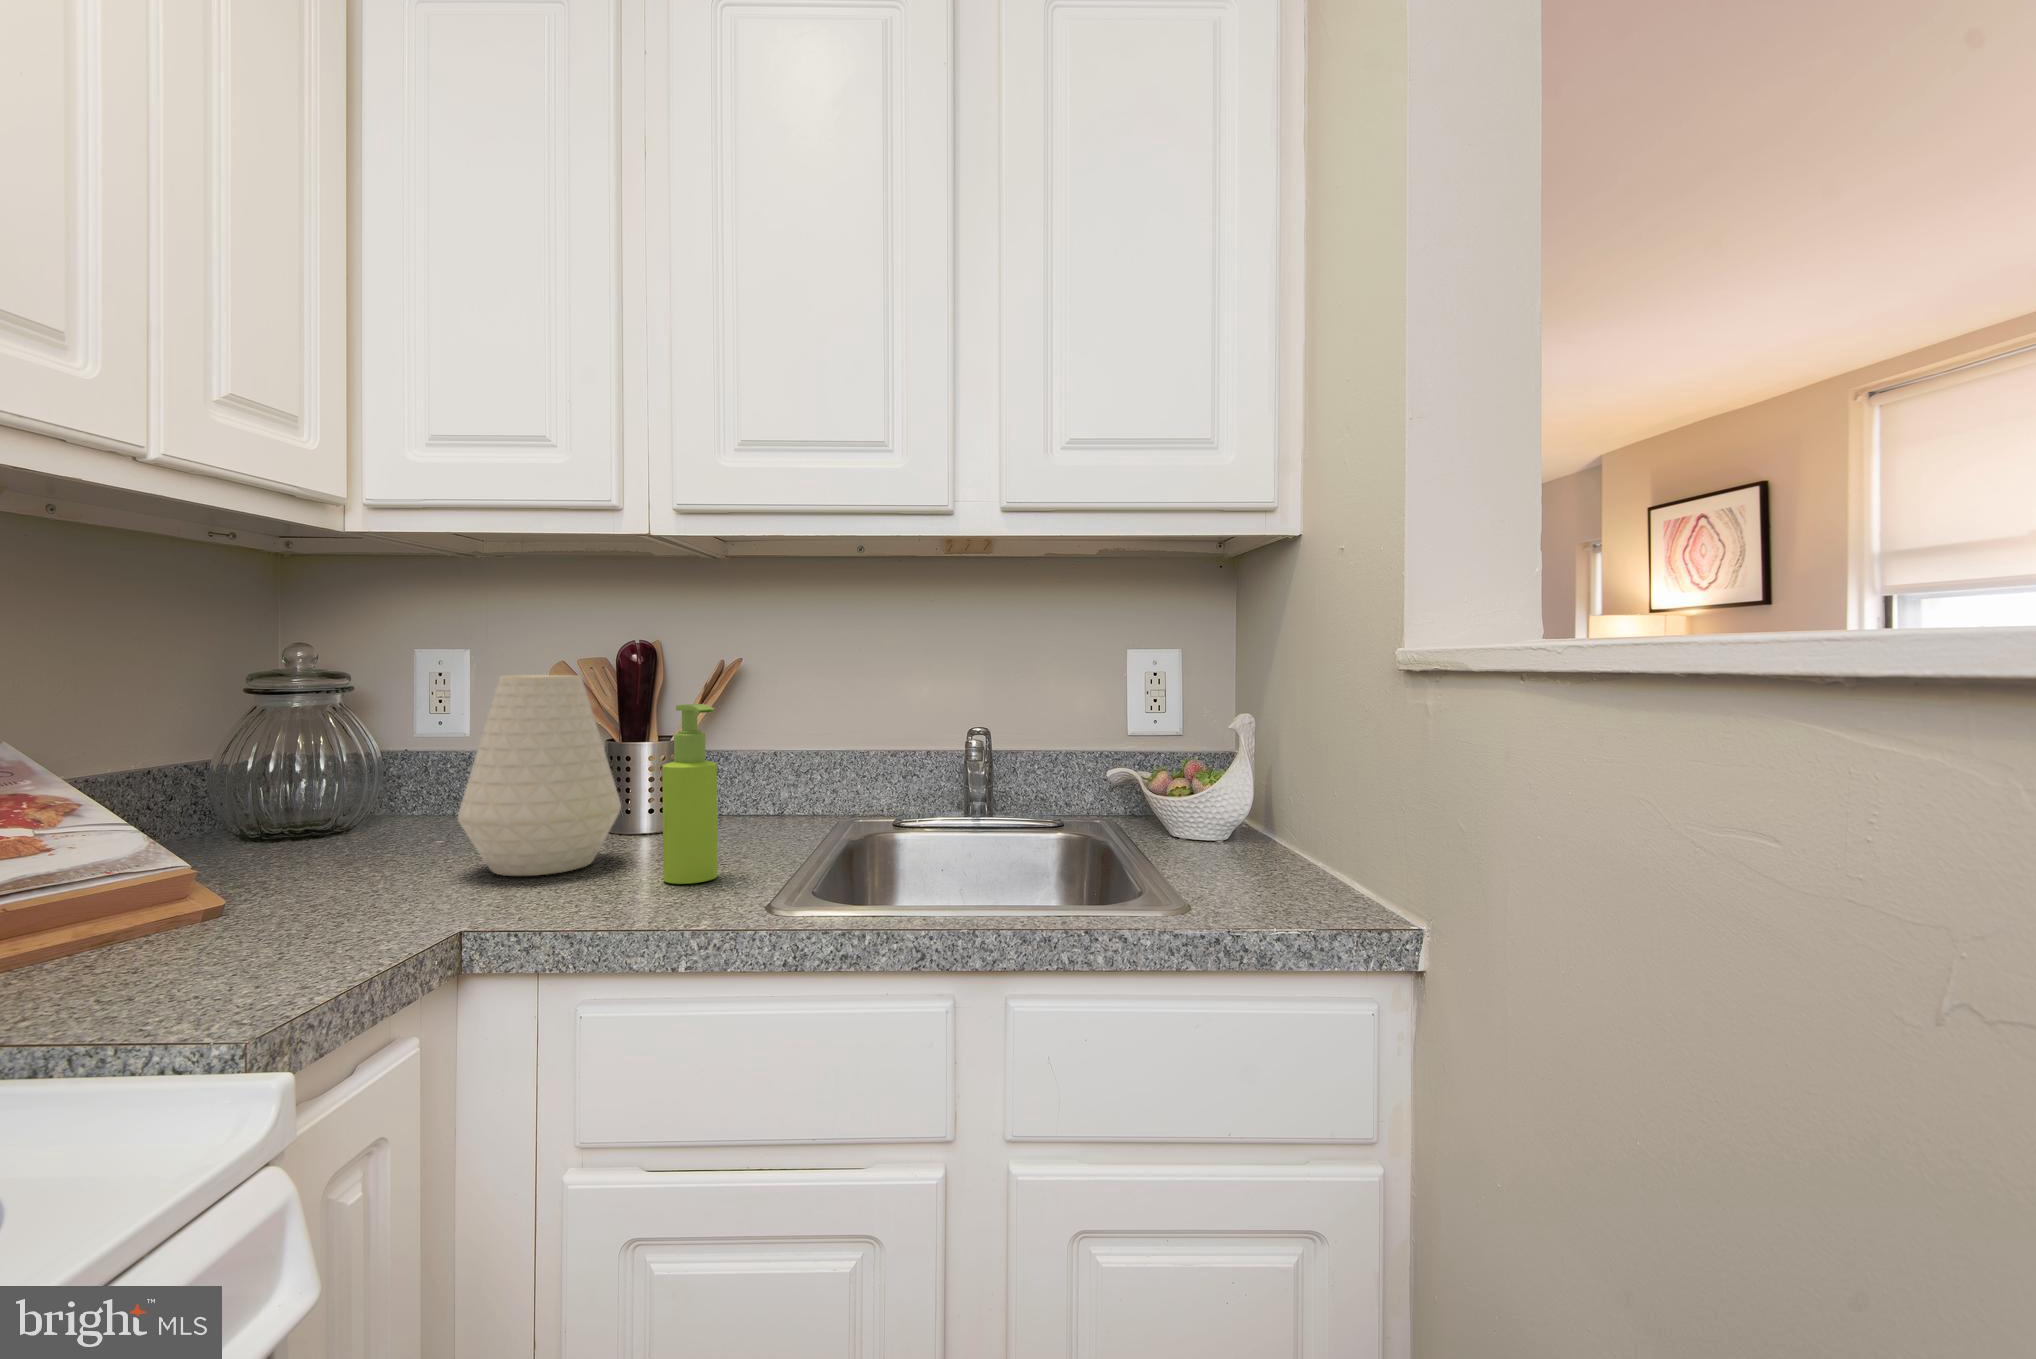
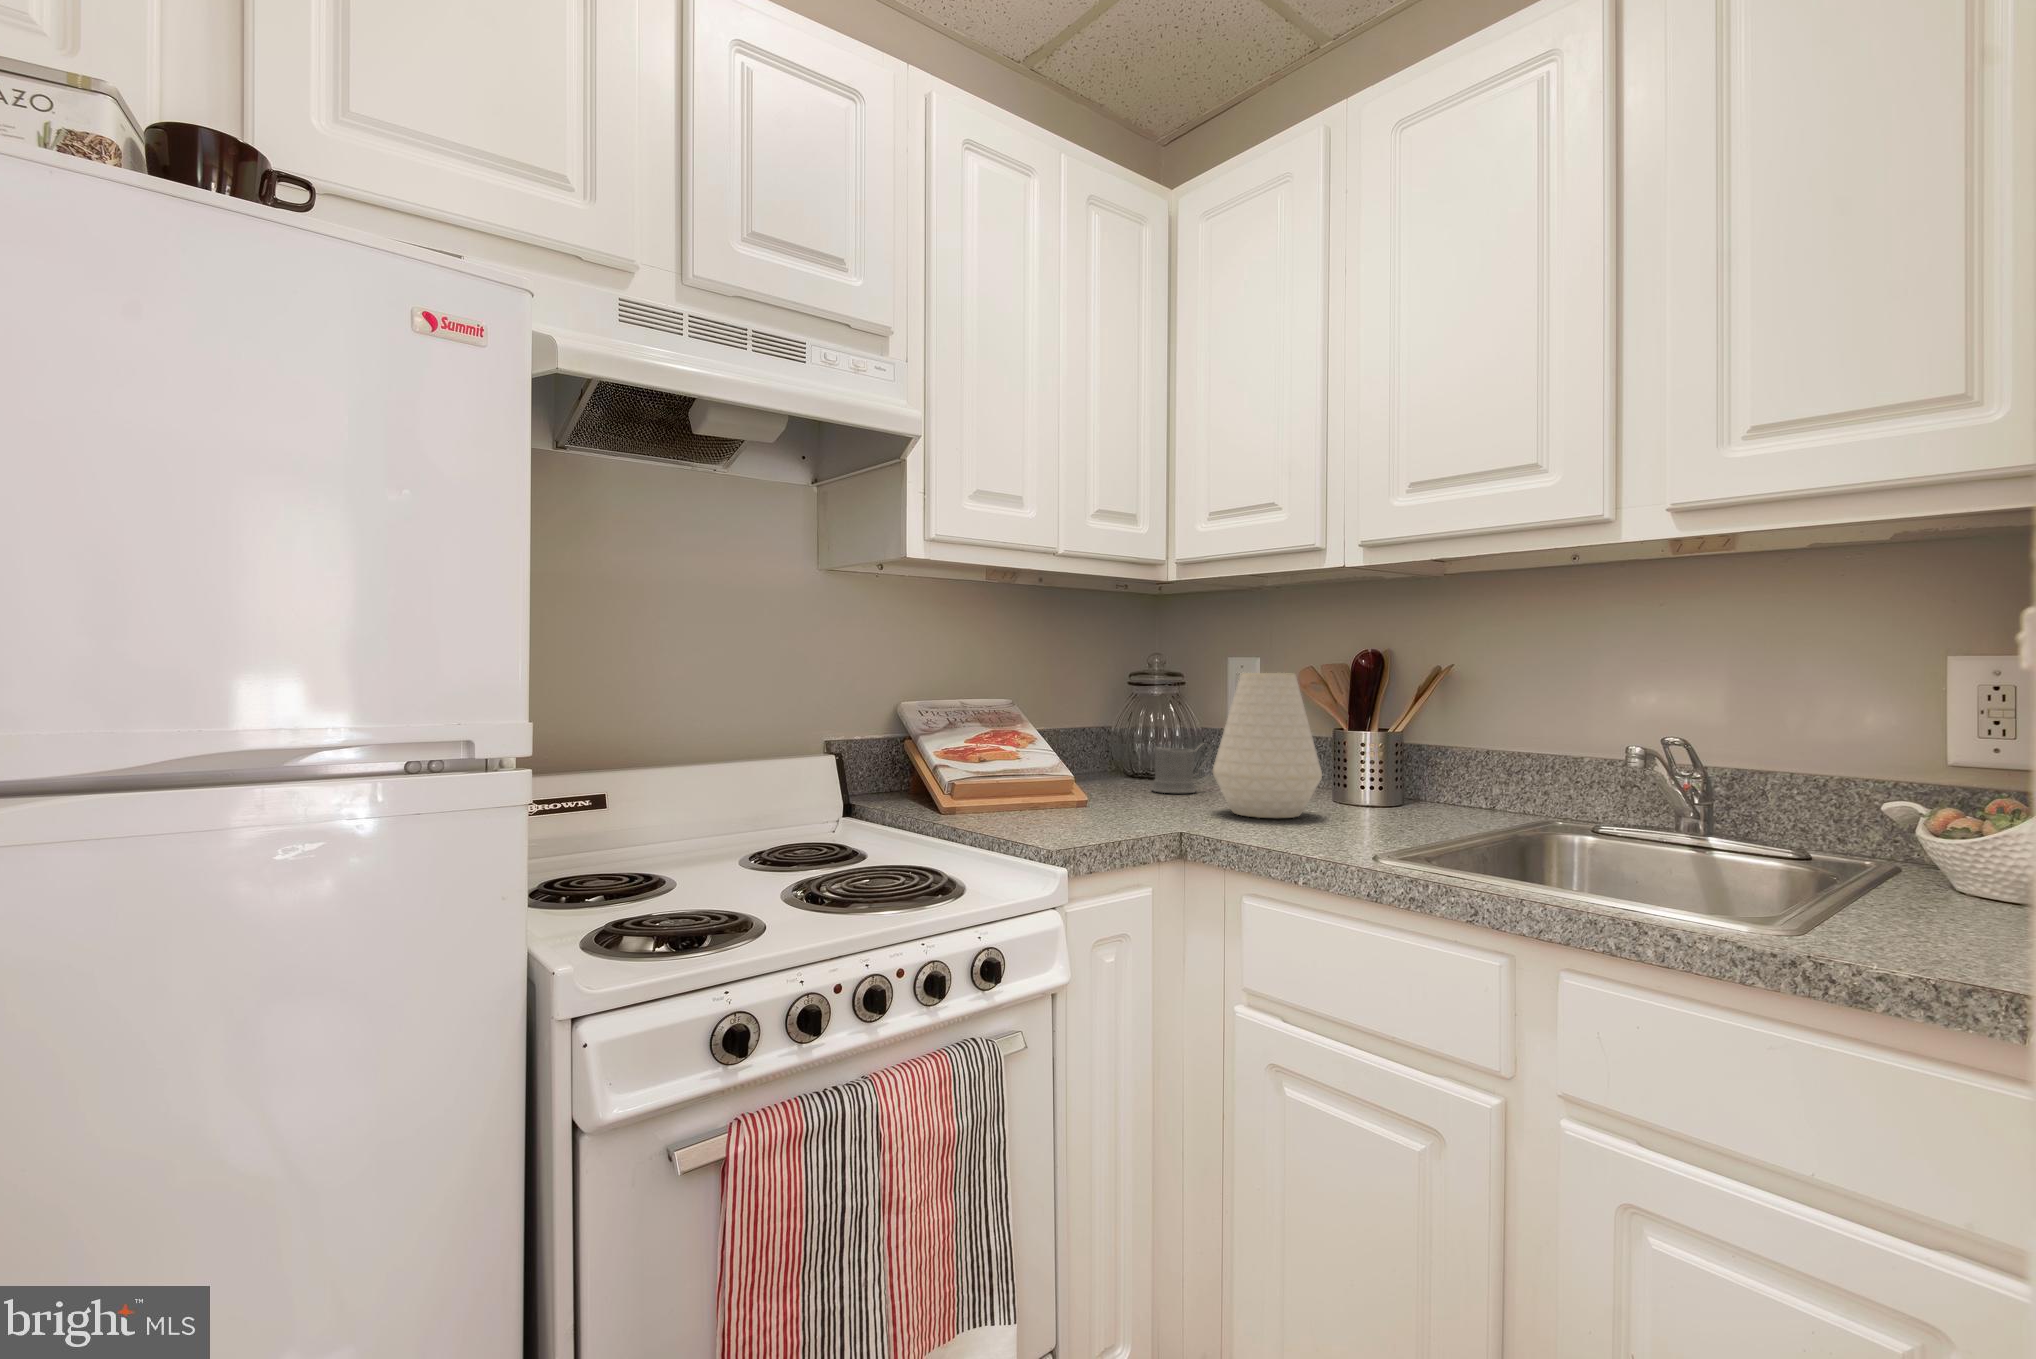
soap dispenser: present [662,704,718,884] -> none [1329,696,1373,837]
mug: none [308,773,411,856] -> present [1151,744,1212,793]

